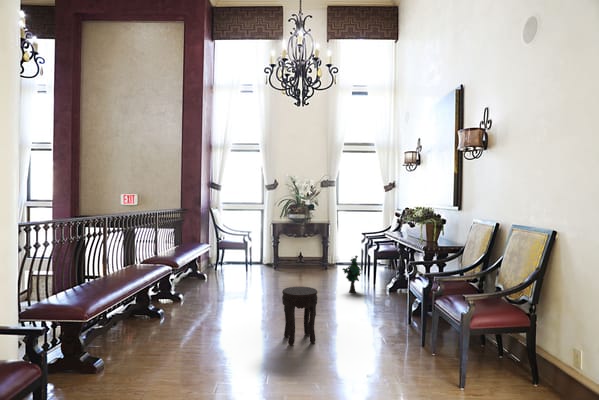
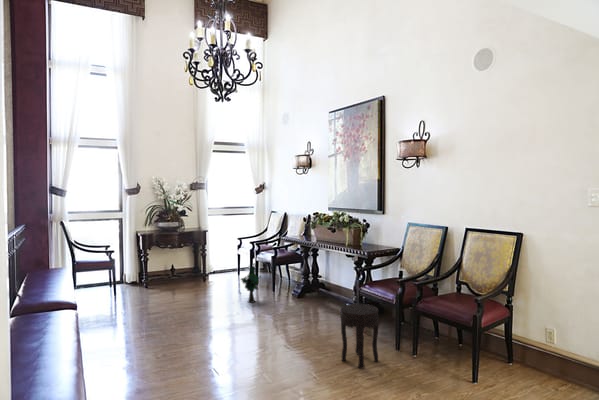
side table: present [282,286,317,345] -> present [341,304,379,369]

